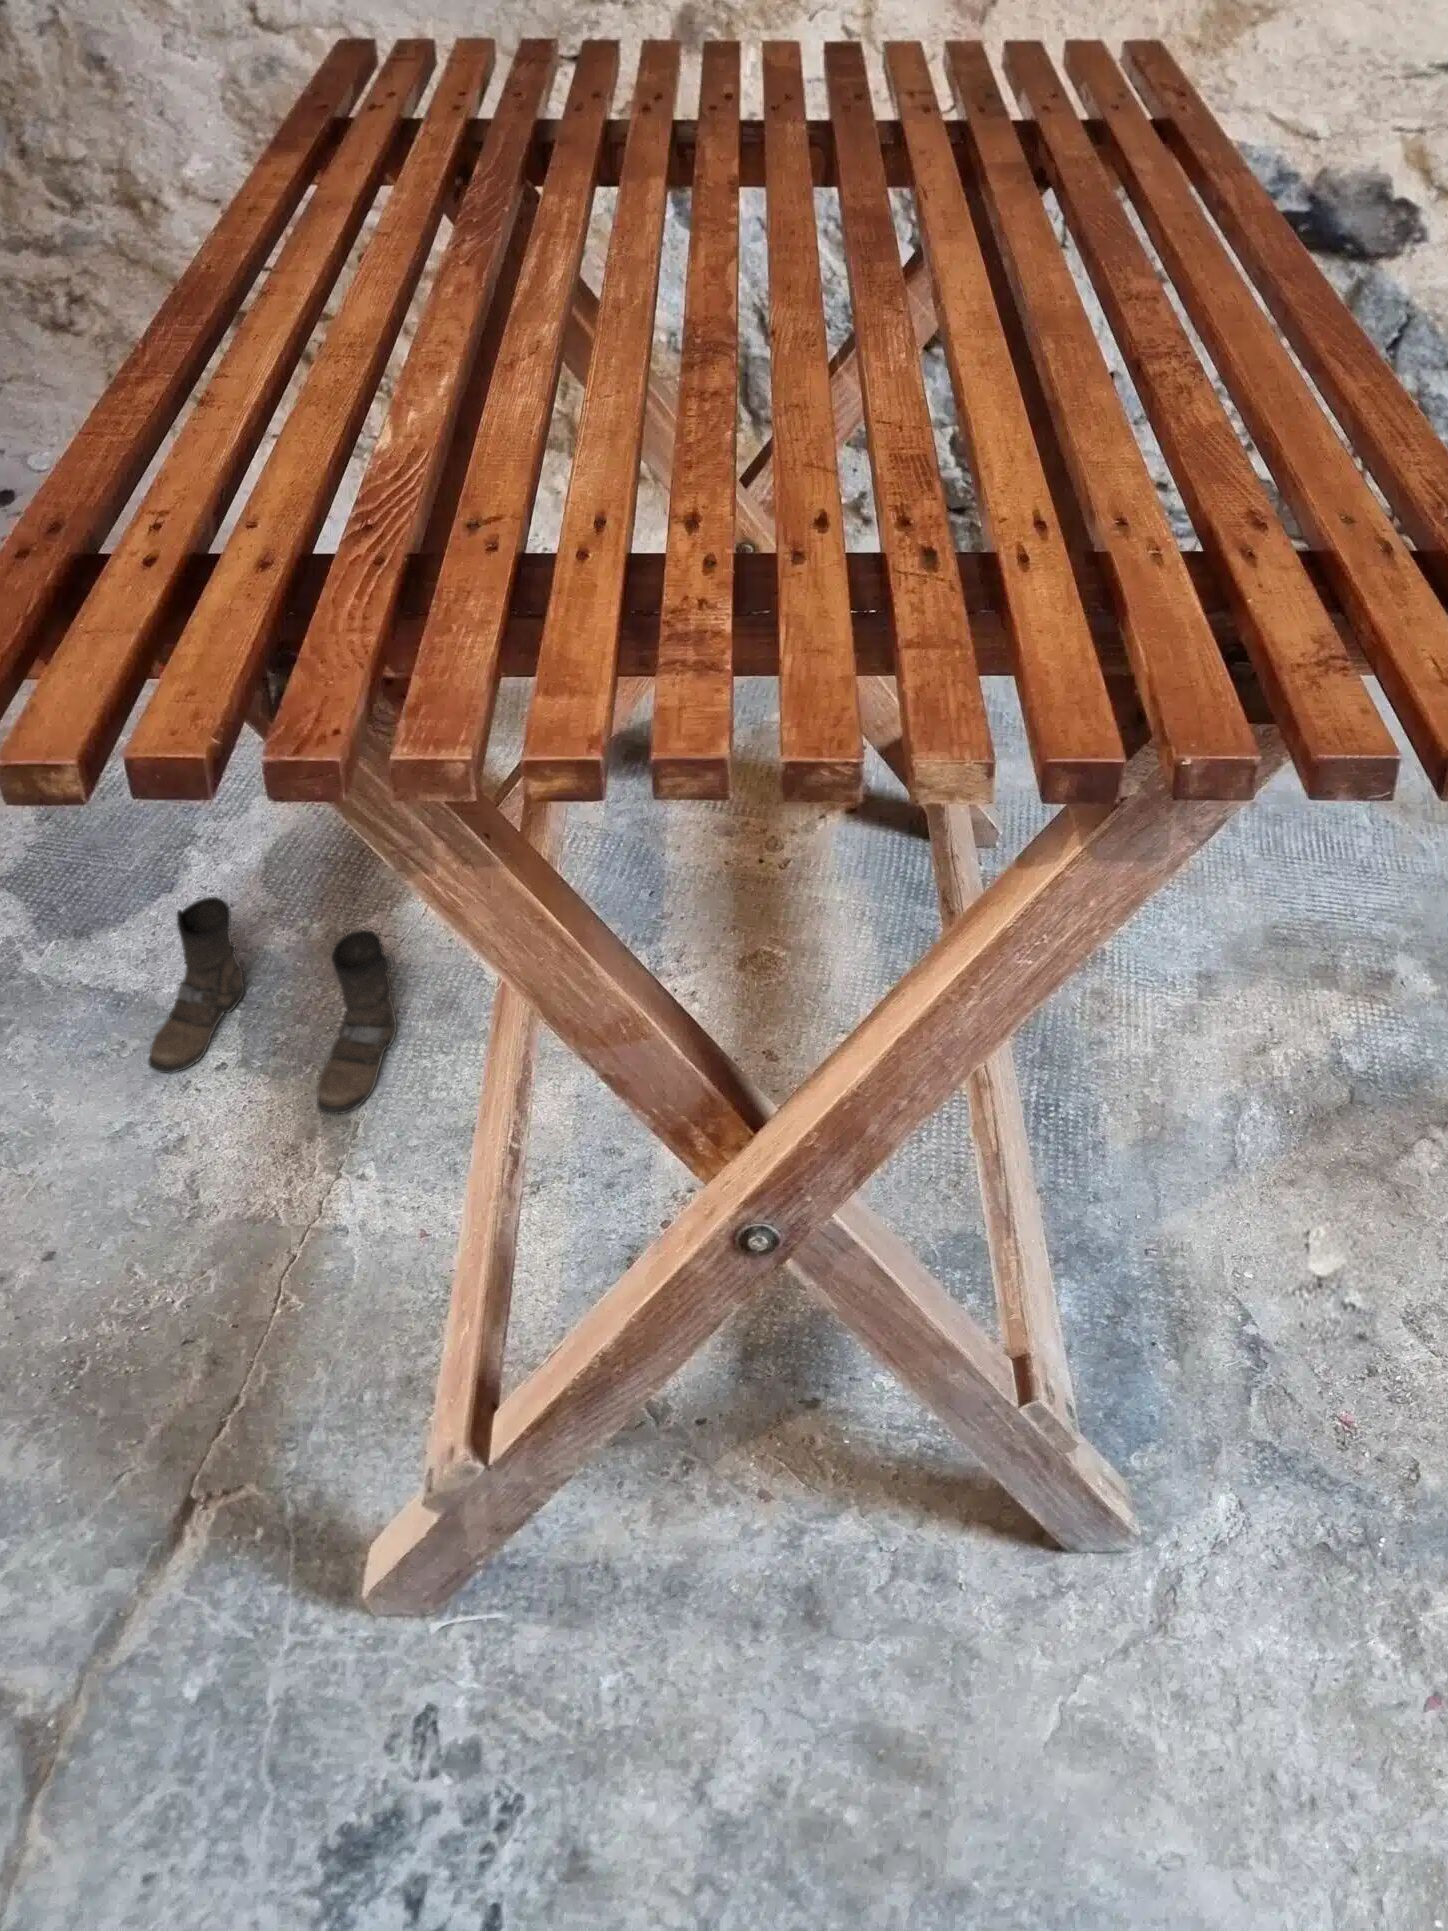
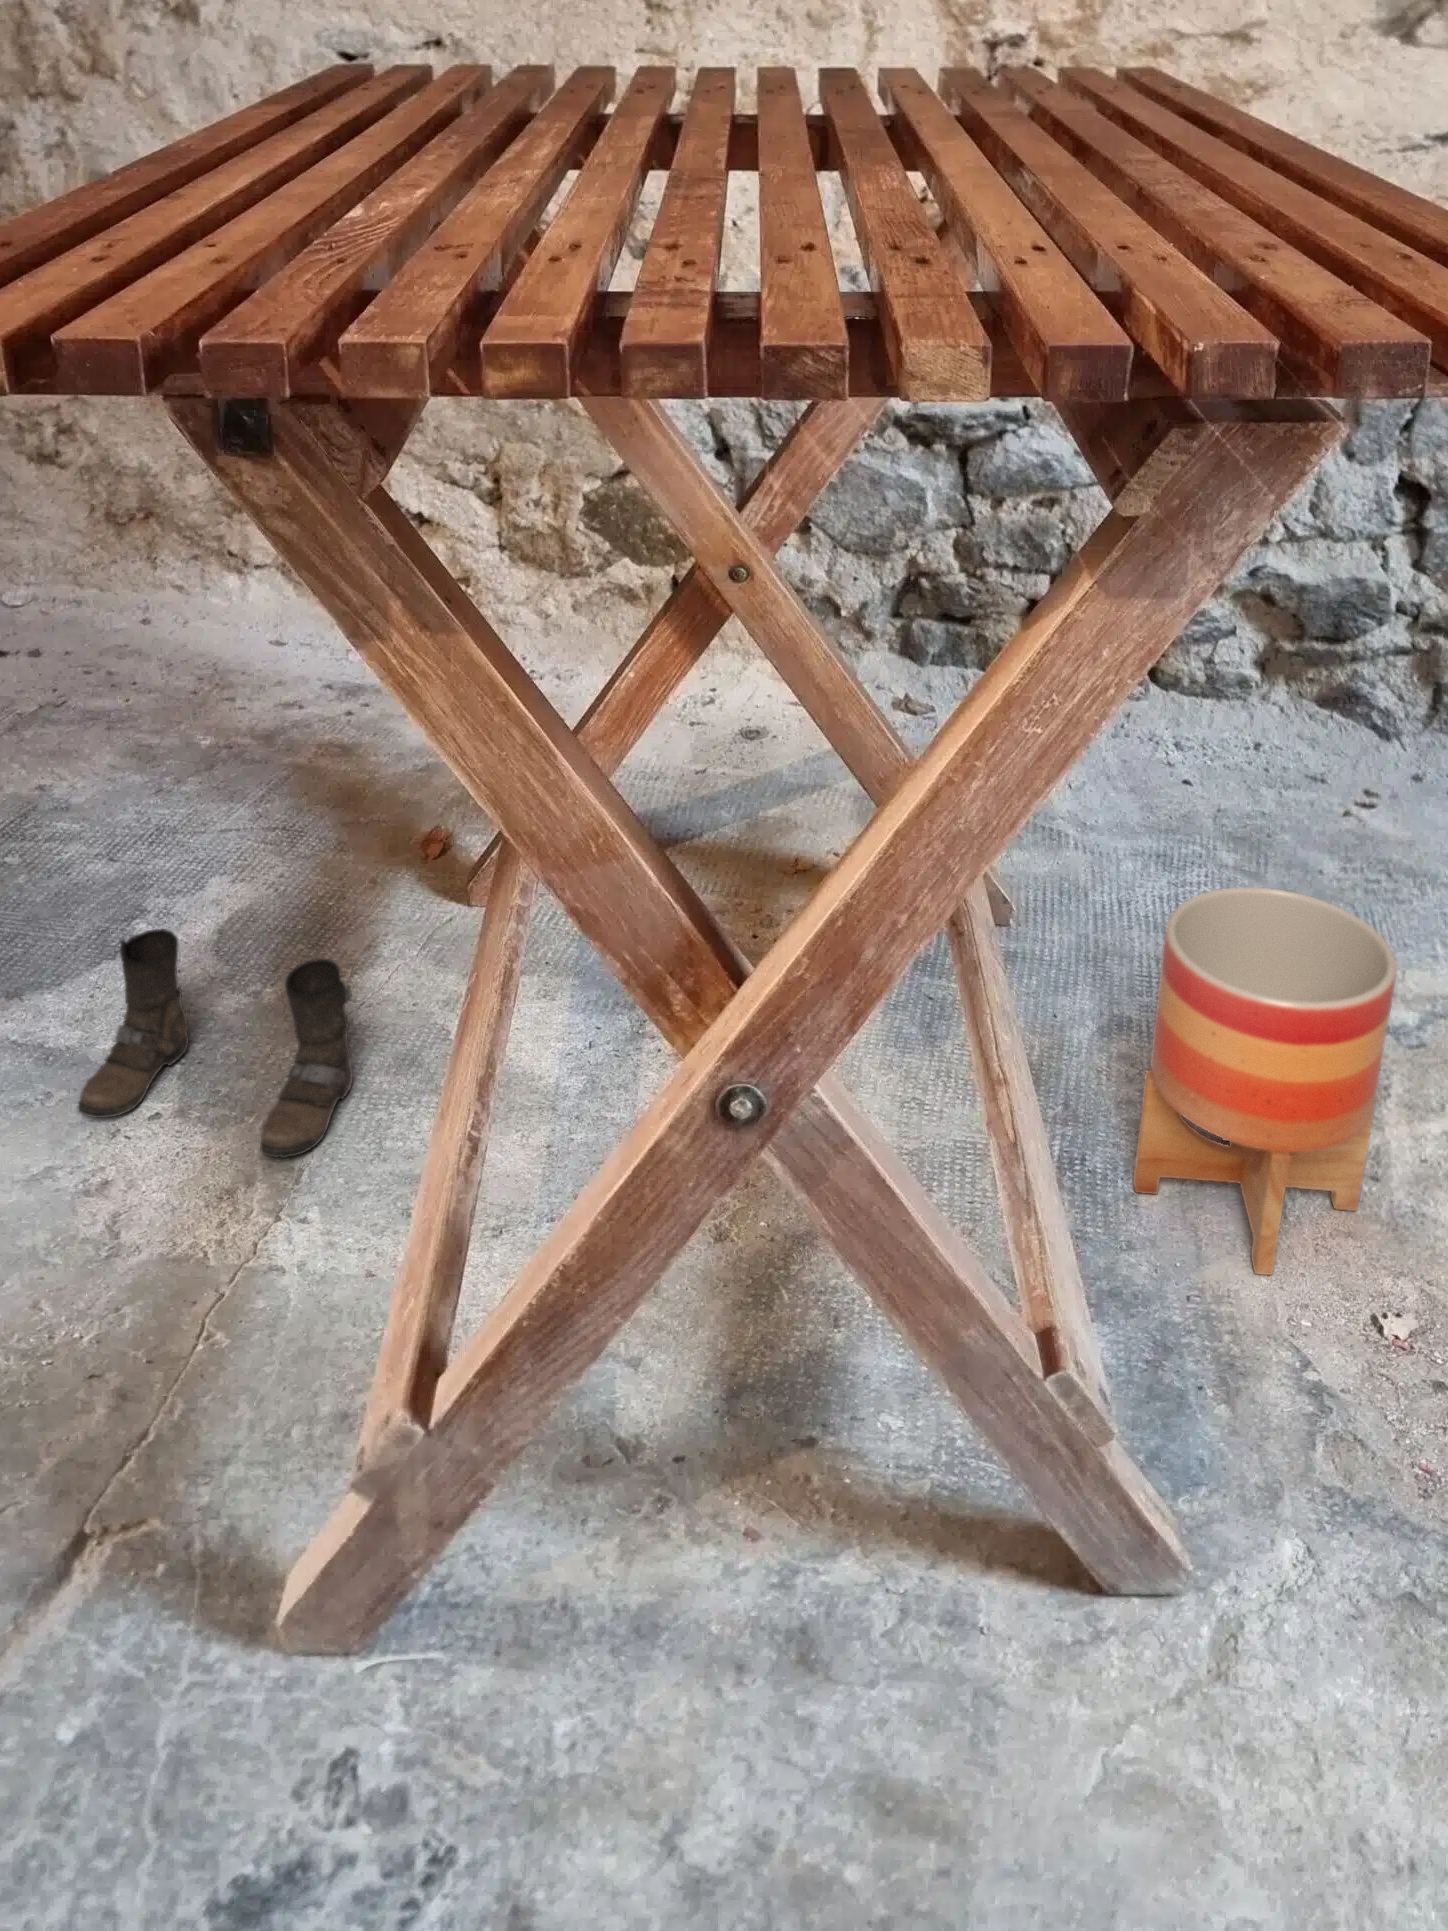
planter: none [1101,882,1349,1224] -> present [1133,887,1397,1275]

